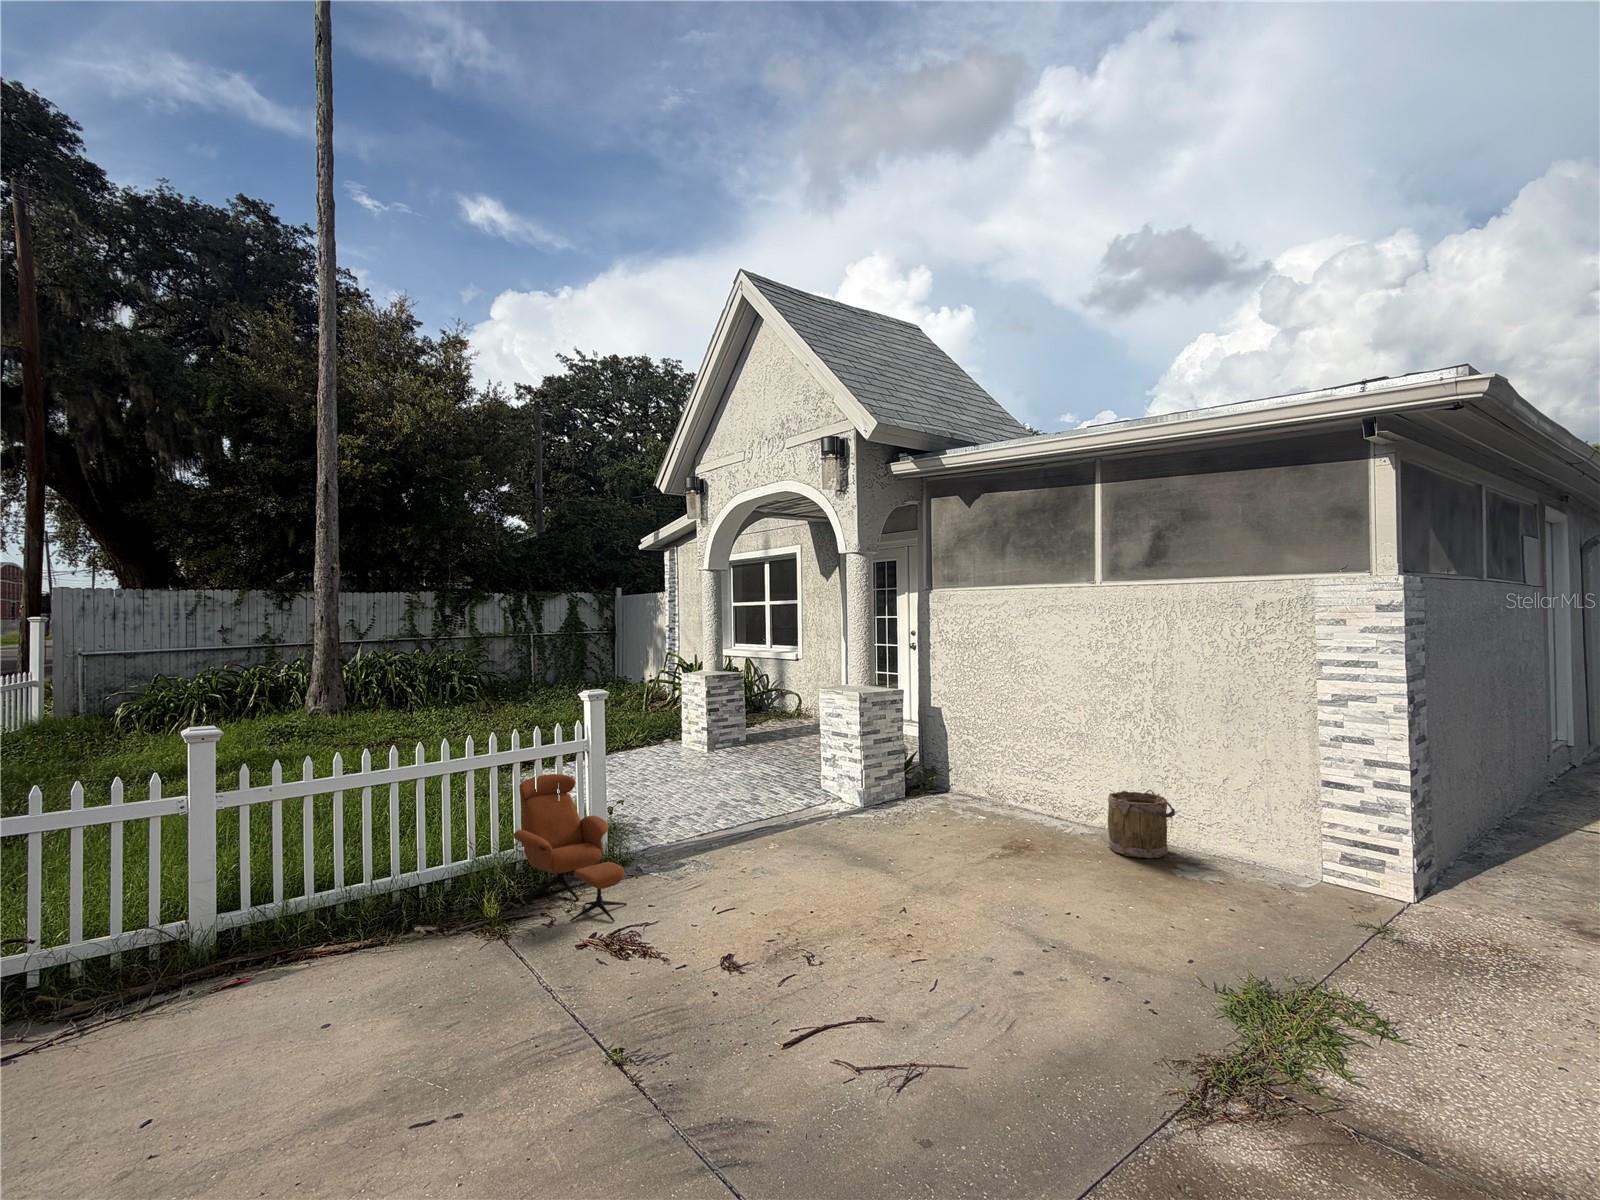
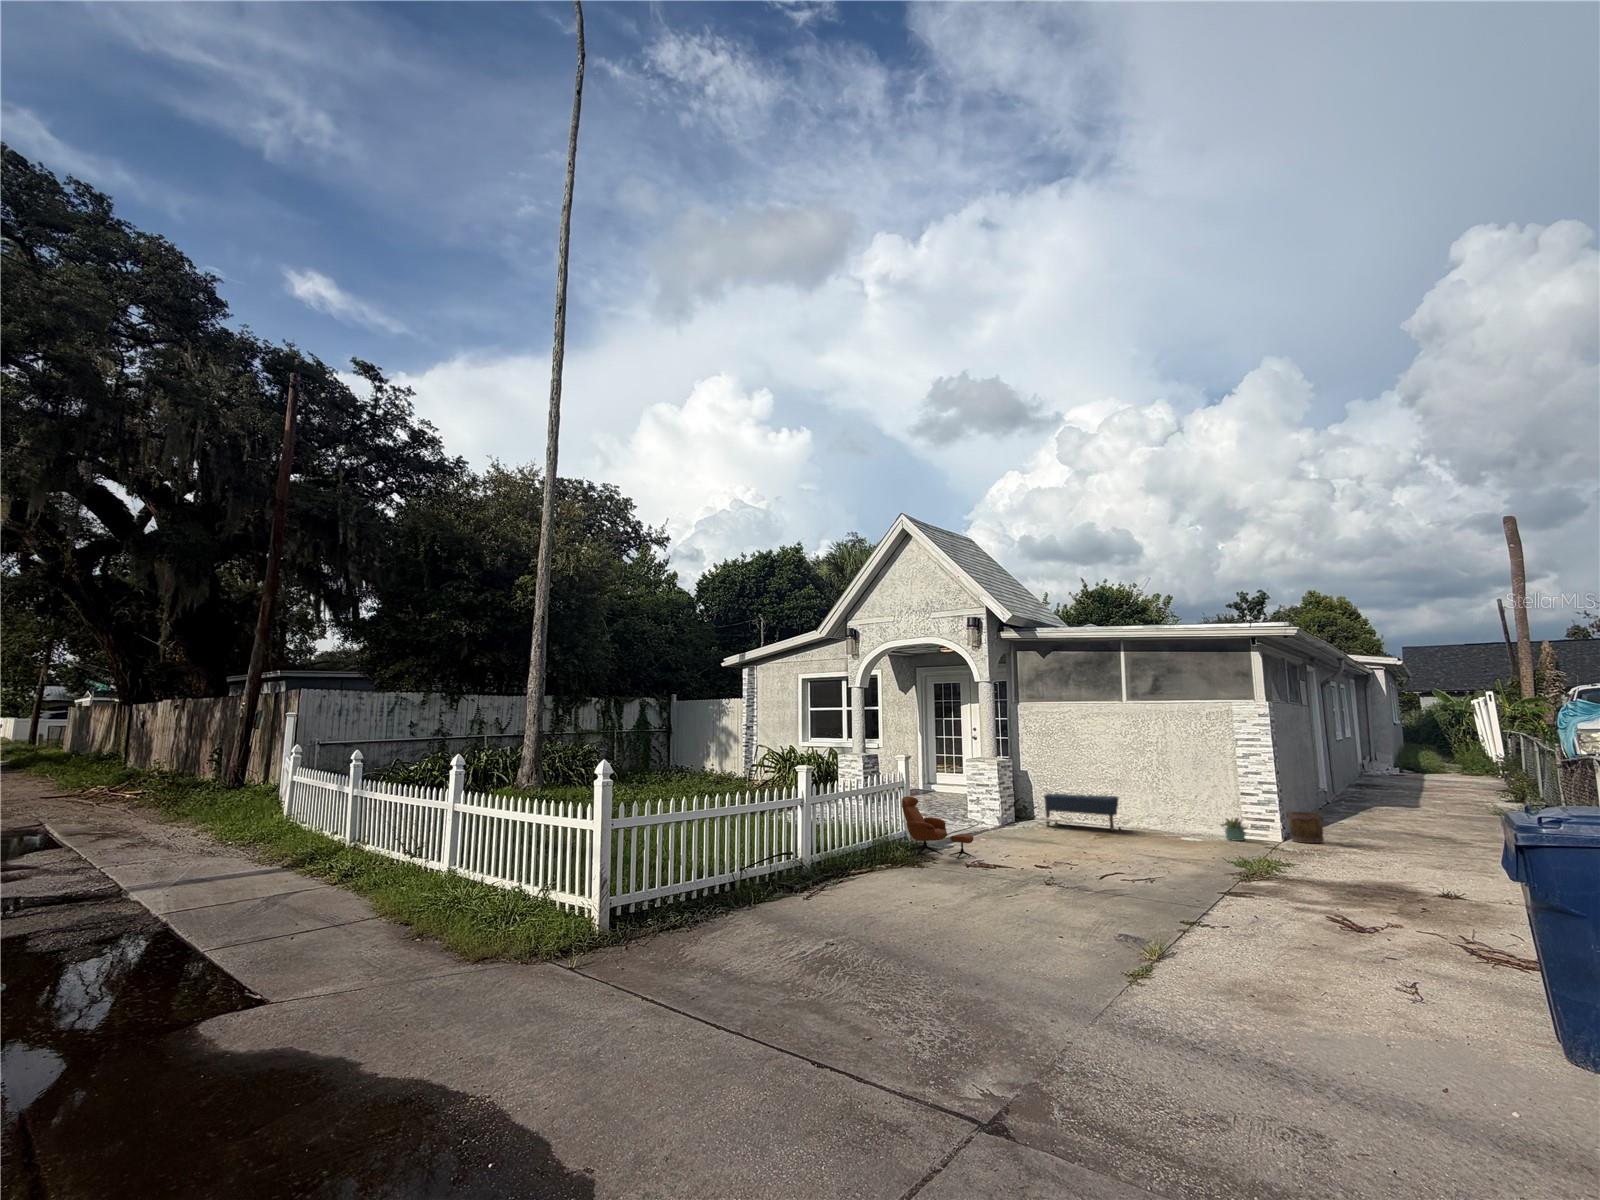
bench: none [943,749,1079,836] -> present [1044,792,1120,831]
bucket: present [1108,790,1175,858] -> present [1286,812,1324,843]
decorative plant: none [1260,834,1326,890] -> present [1221,818,1247,841]

